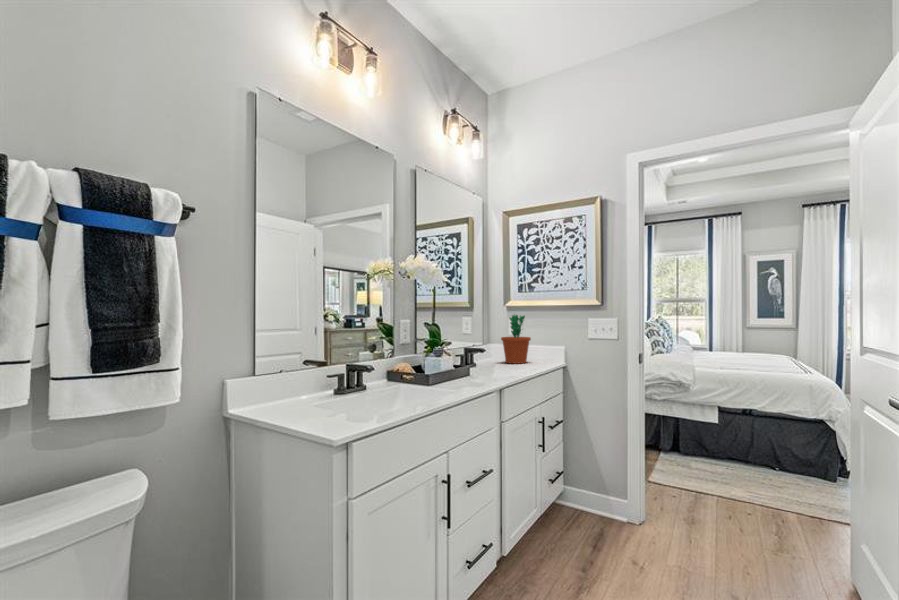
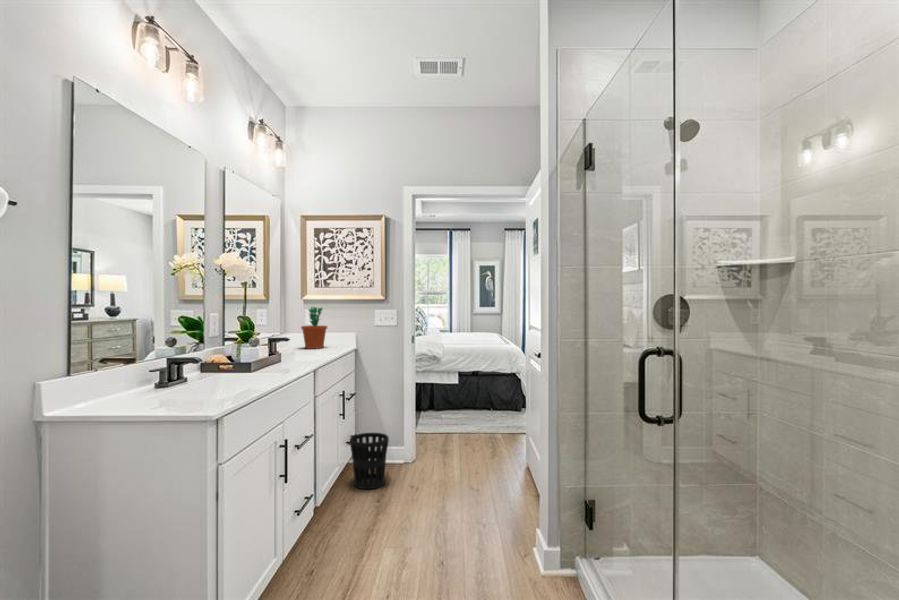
wastebasket: none [552,471,601,542] -> present [350,433,389,489]

